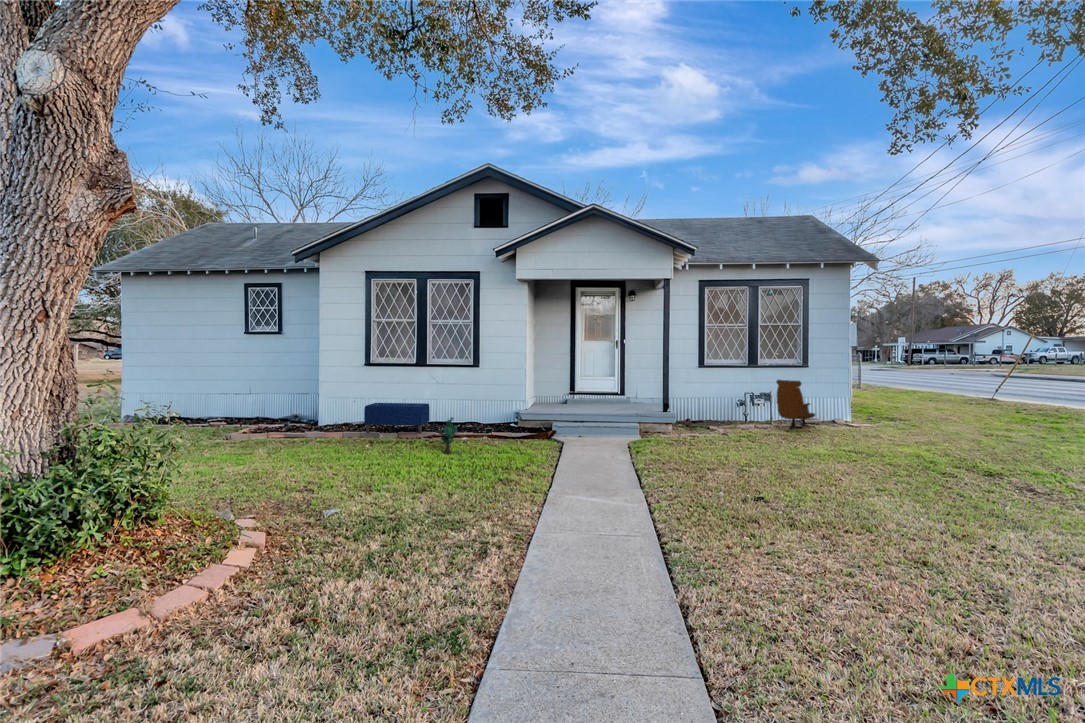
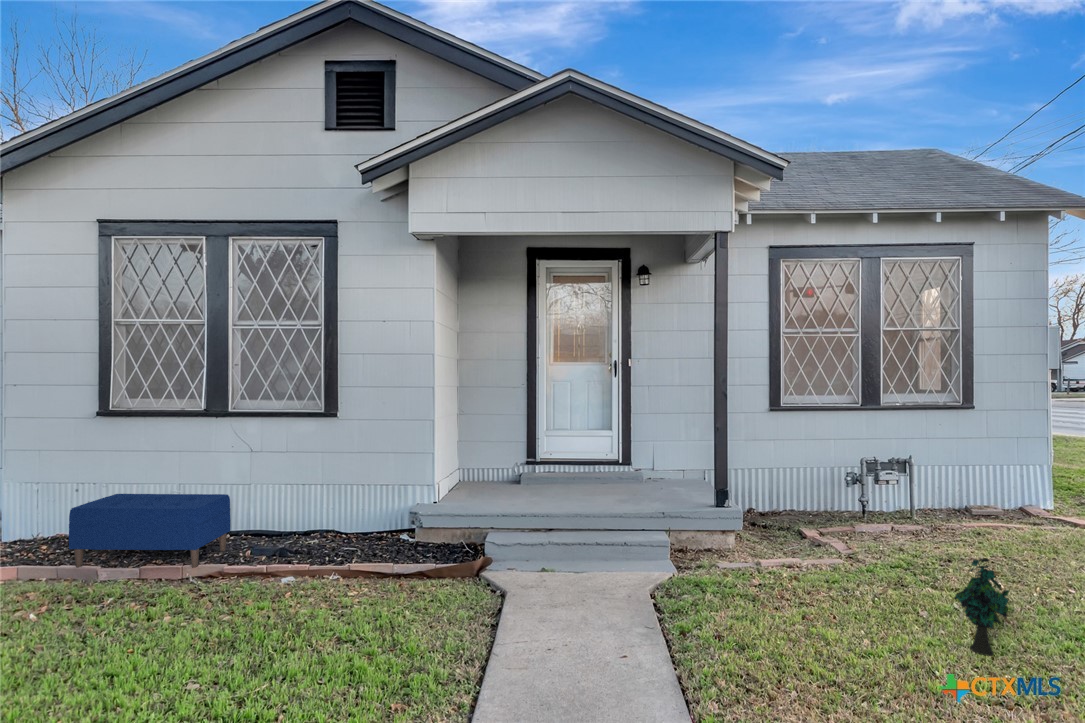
lounge chair: present [776,380,815,430] -> none [931,439,1011,546]
decorative plant: present [438,418,457,454] -> present [954,558,1009,656]

